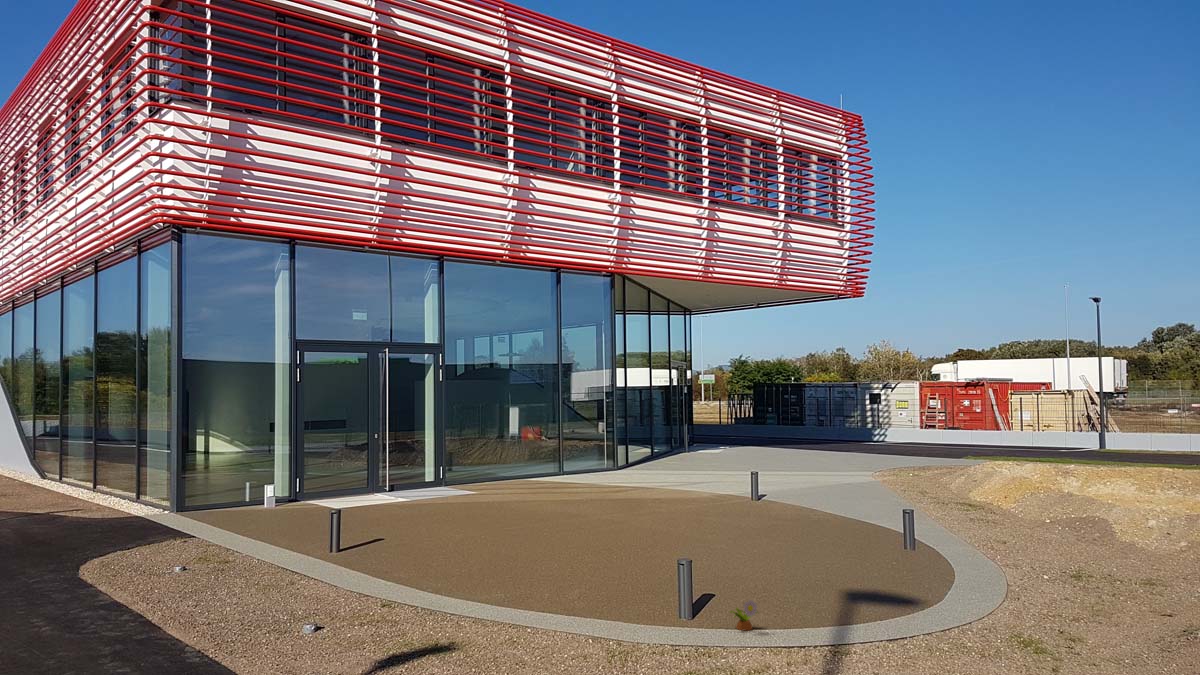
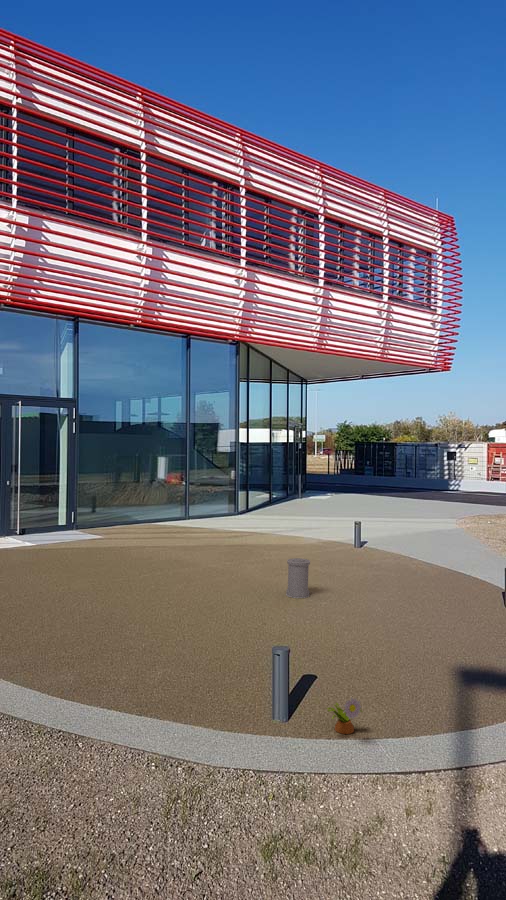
trash can: none [684,505,707,545] -> present [286,558,310,598]

